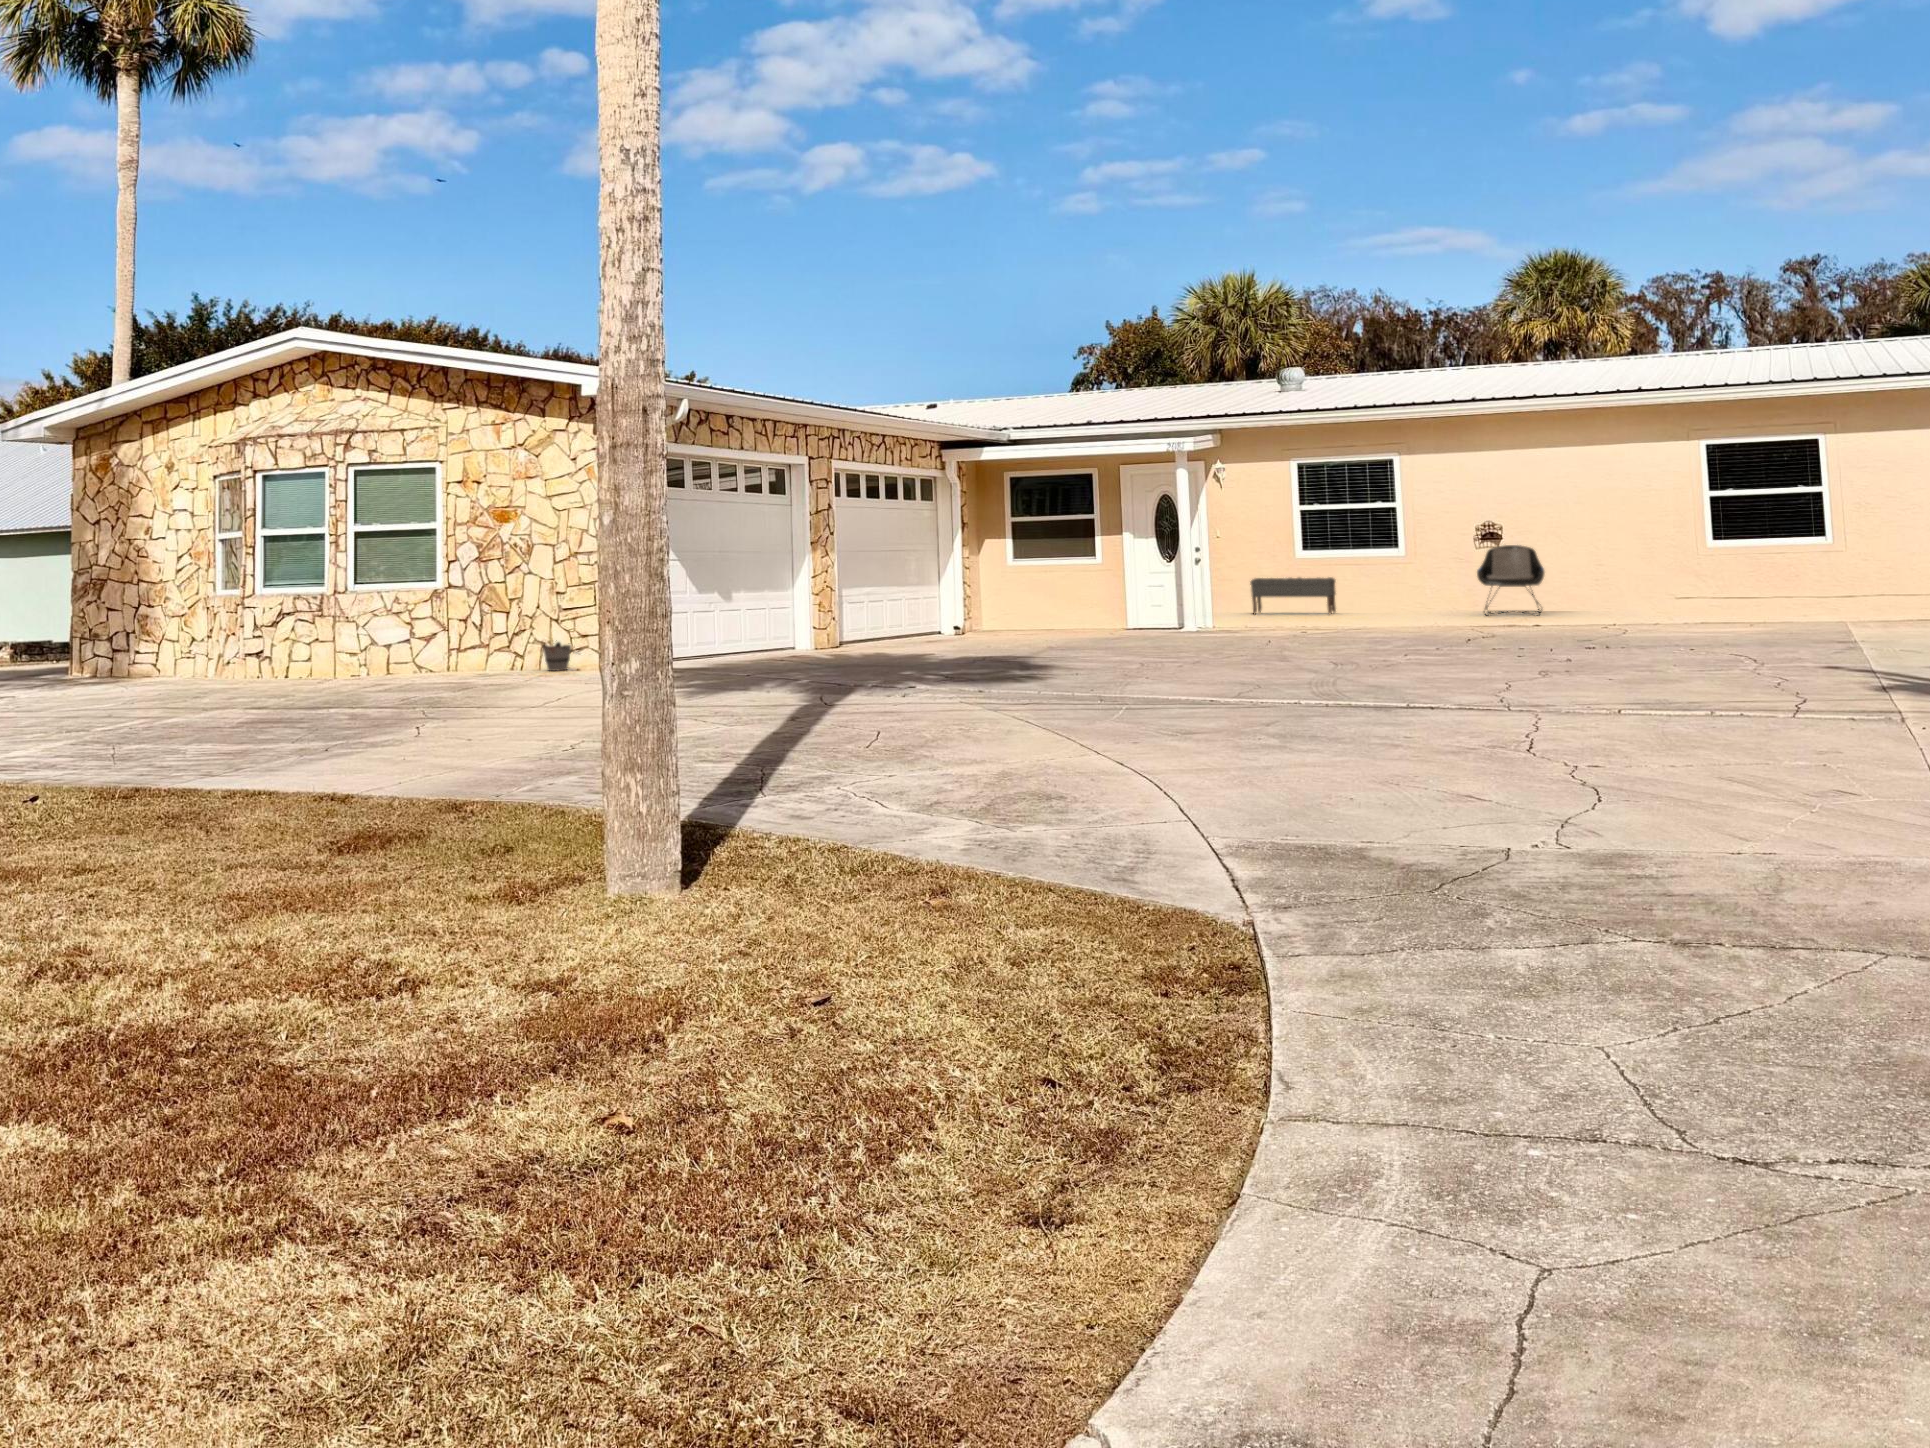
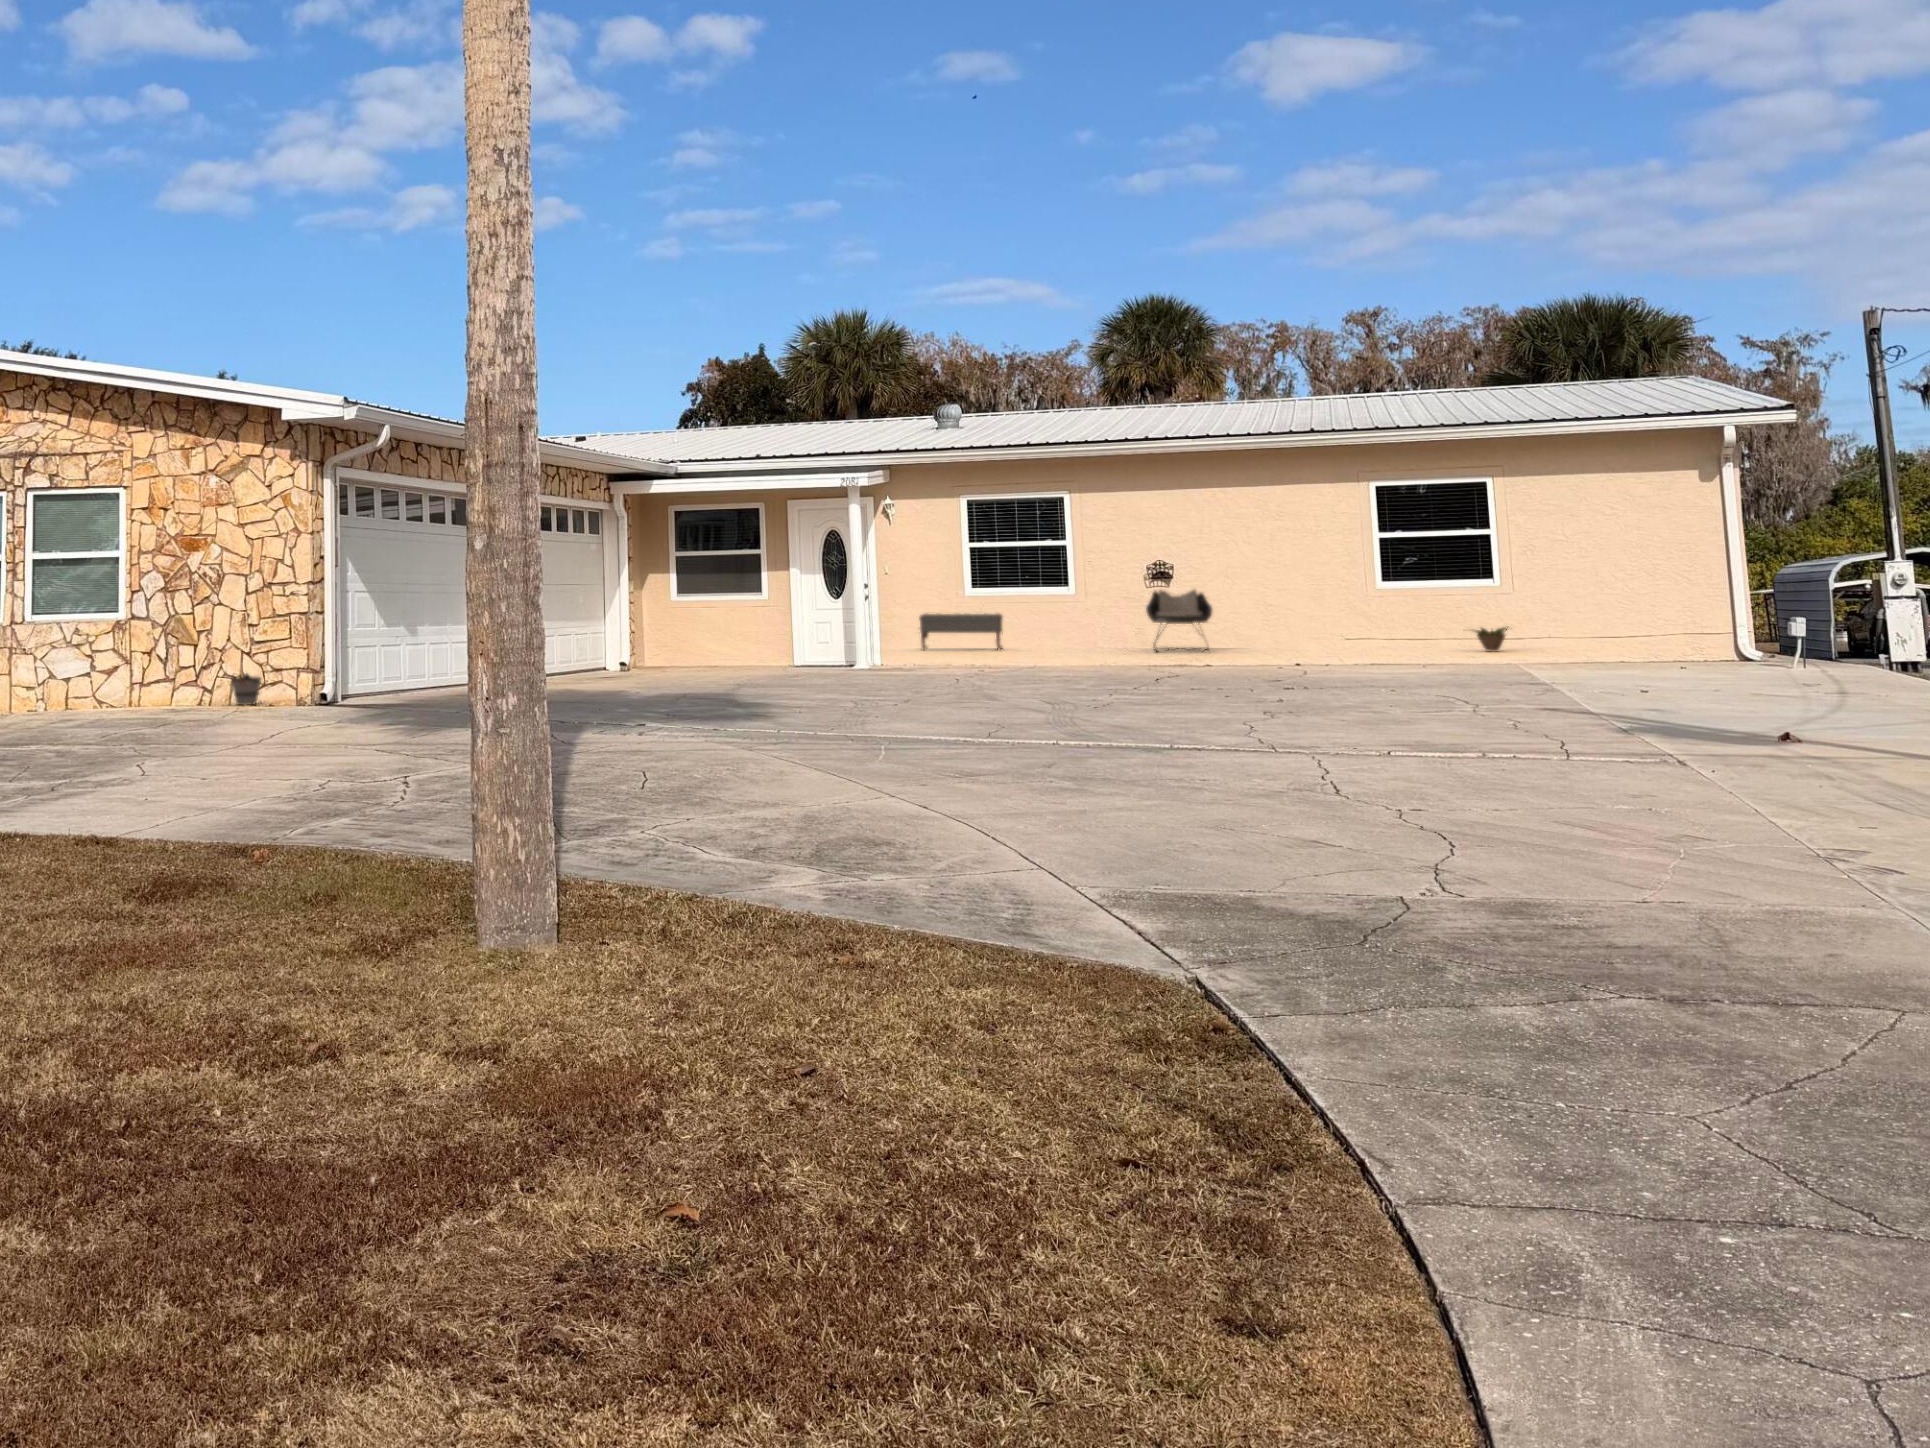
decorative plant: none [1802,588,1856,614] -> present [1475,626,1509,652]

